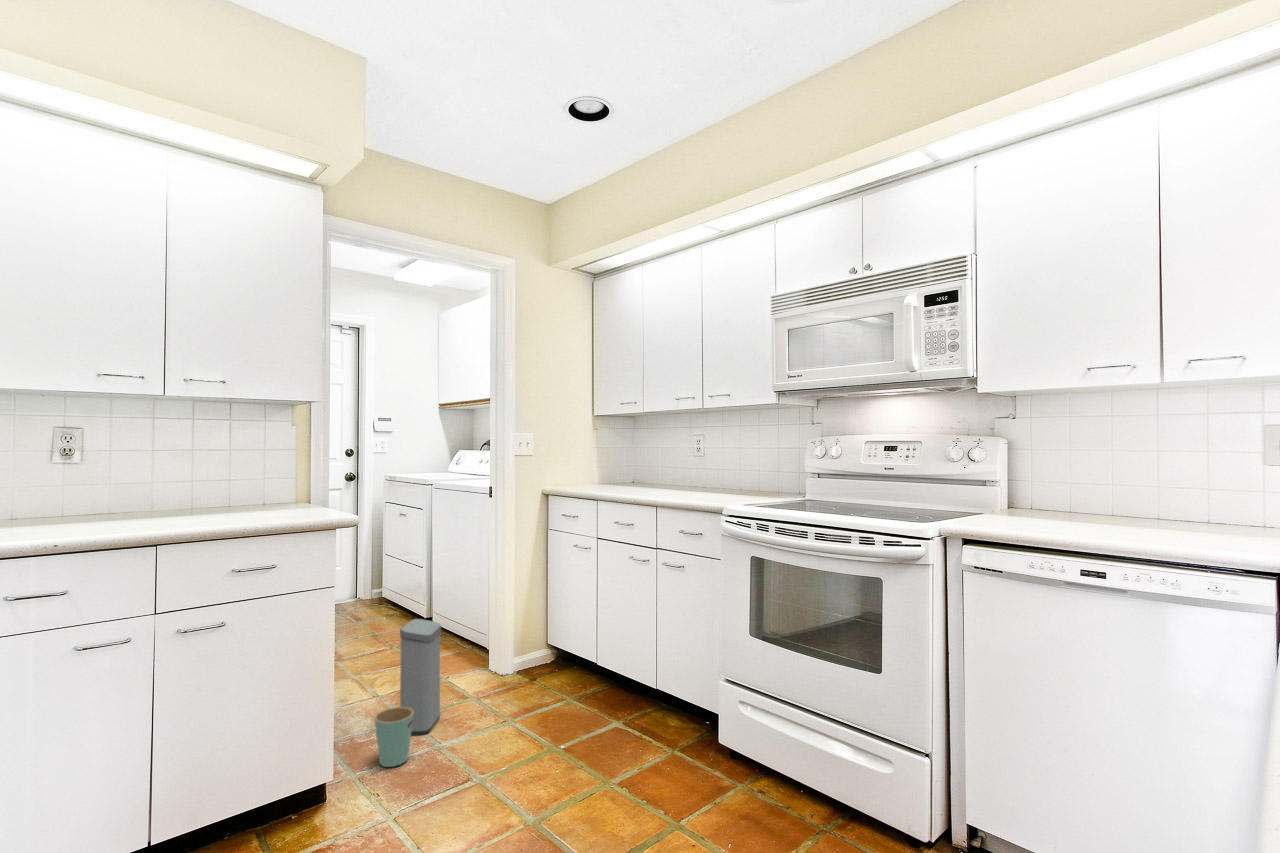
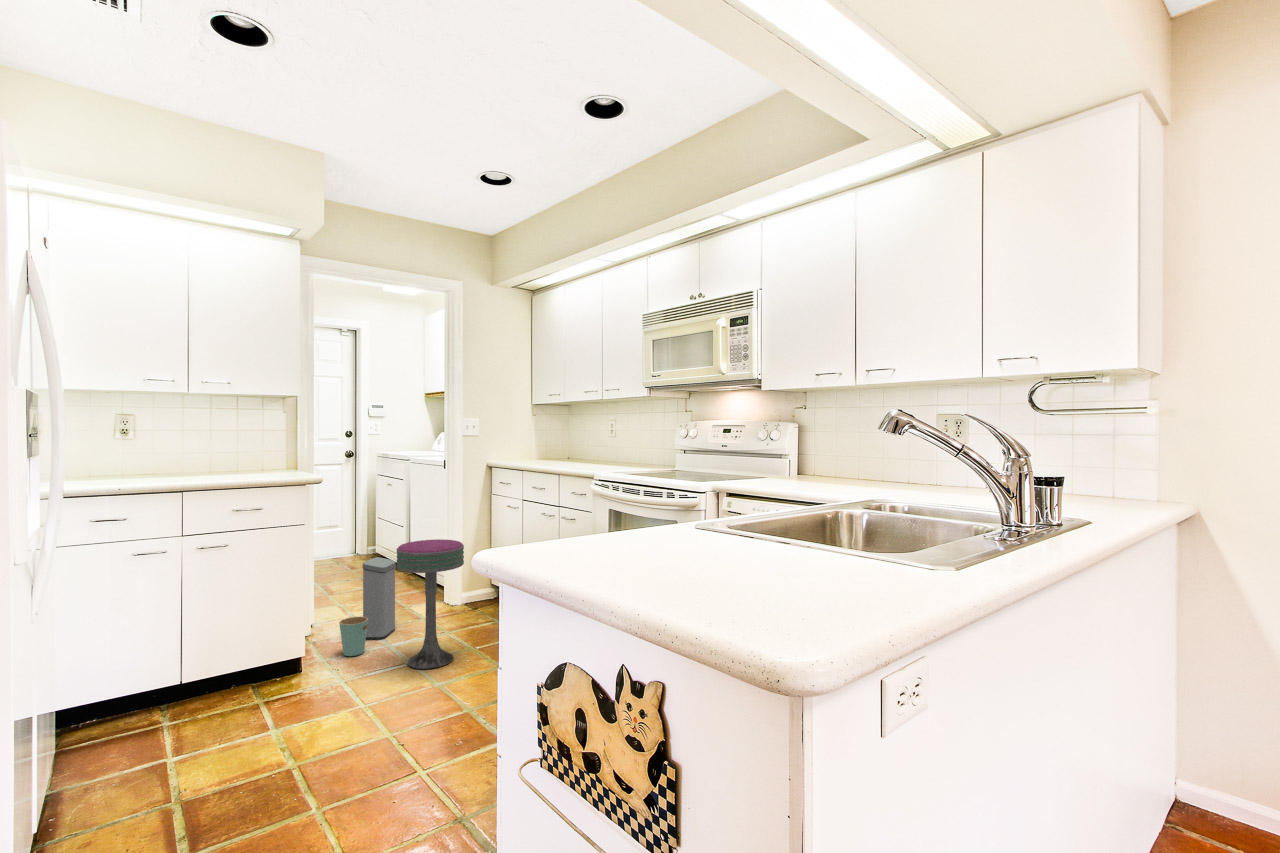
bar stool: none [461,598,552,788] -> present [397,539,464,669]

